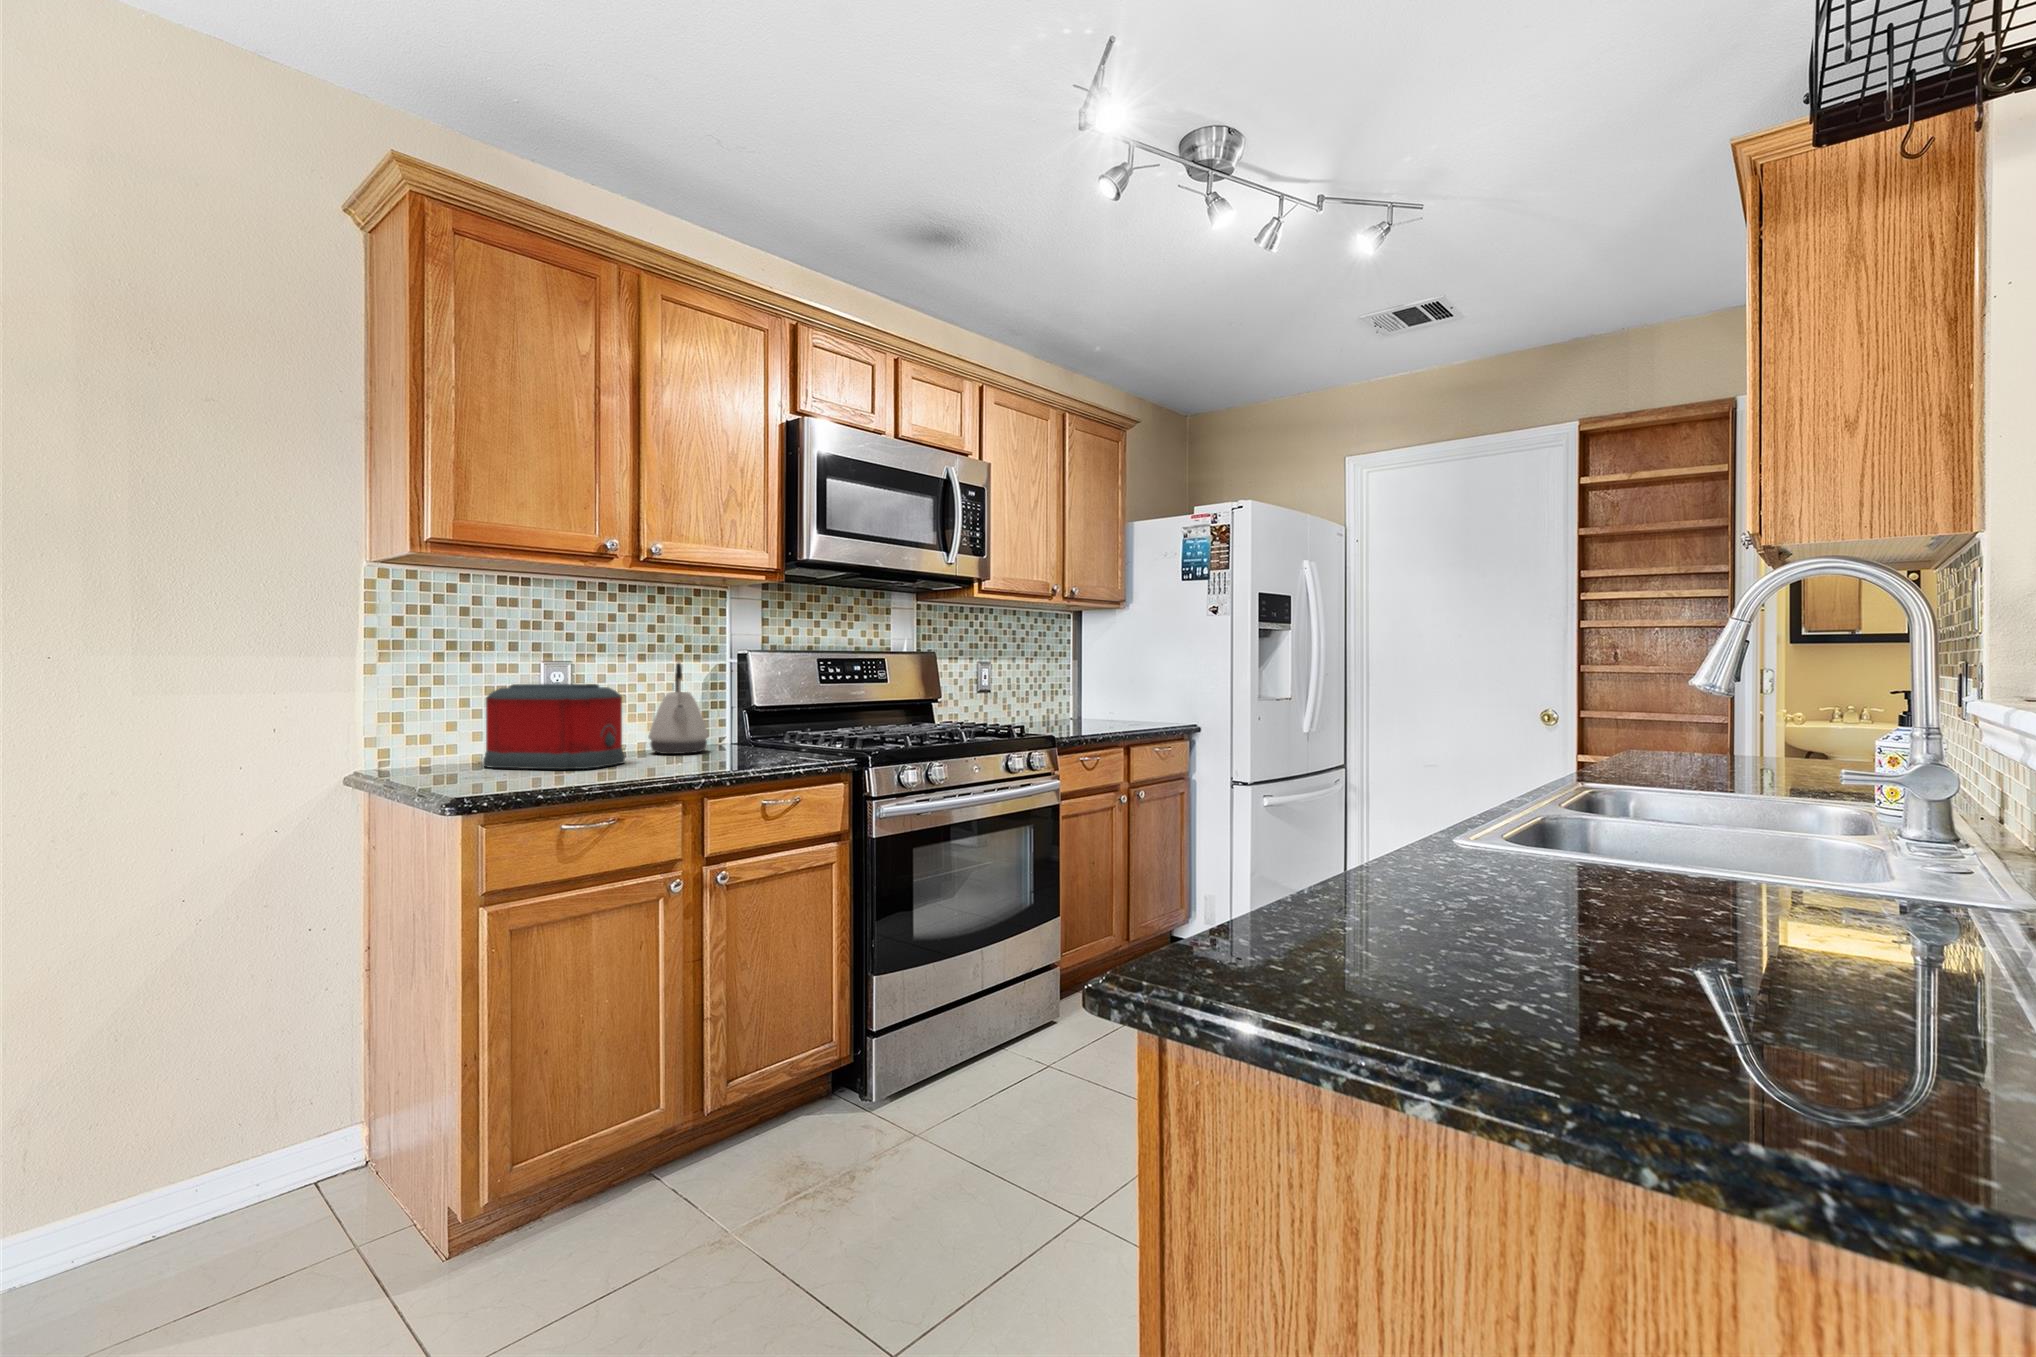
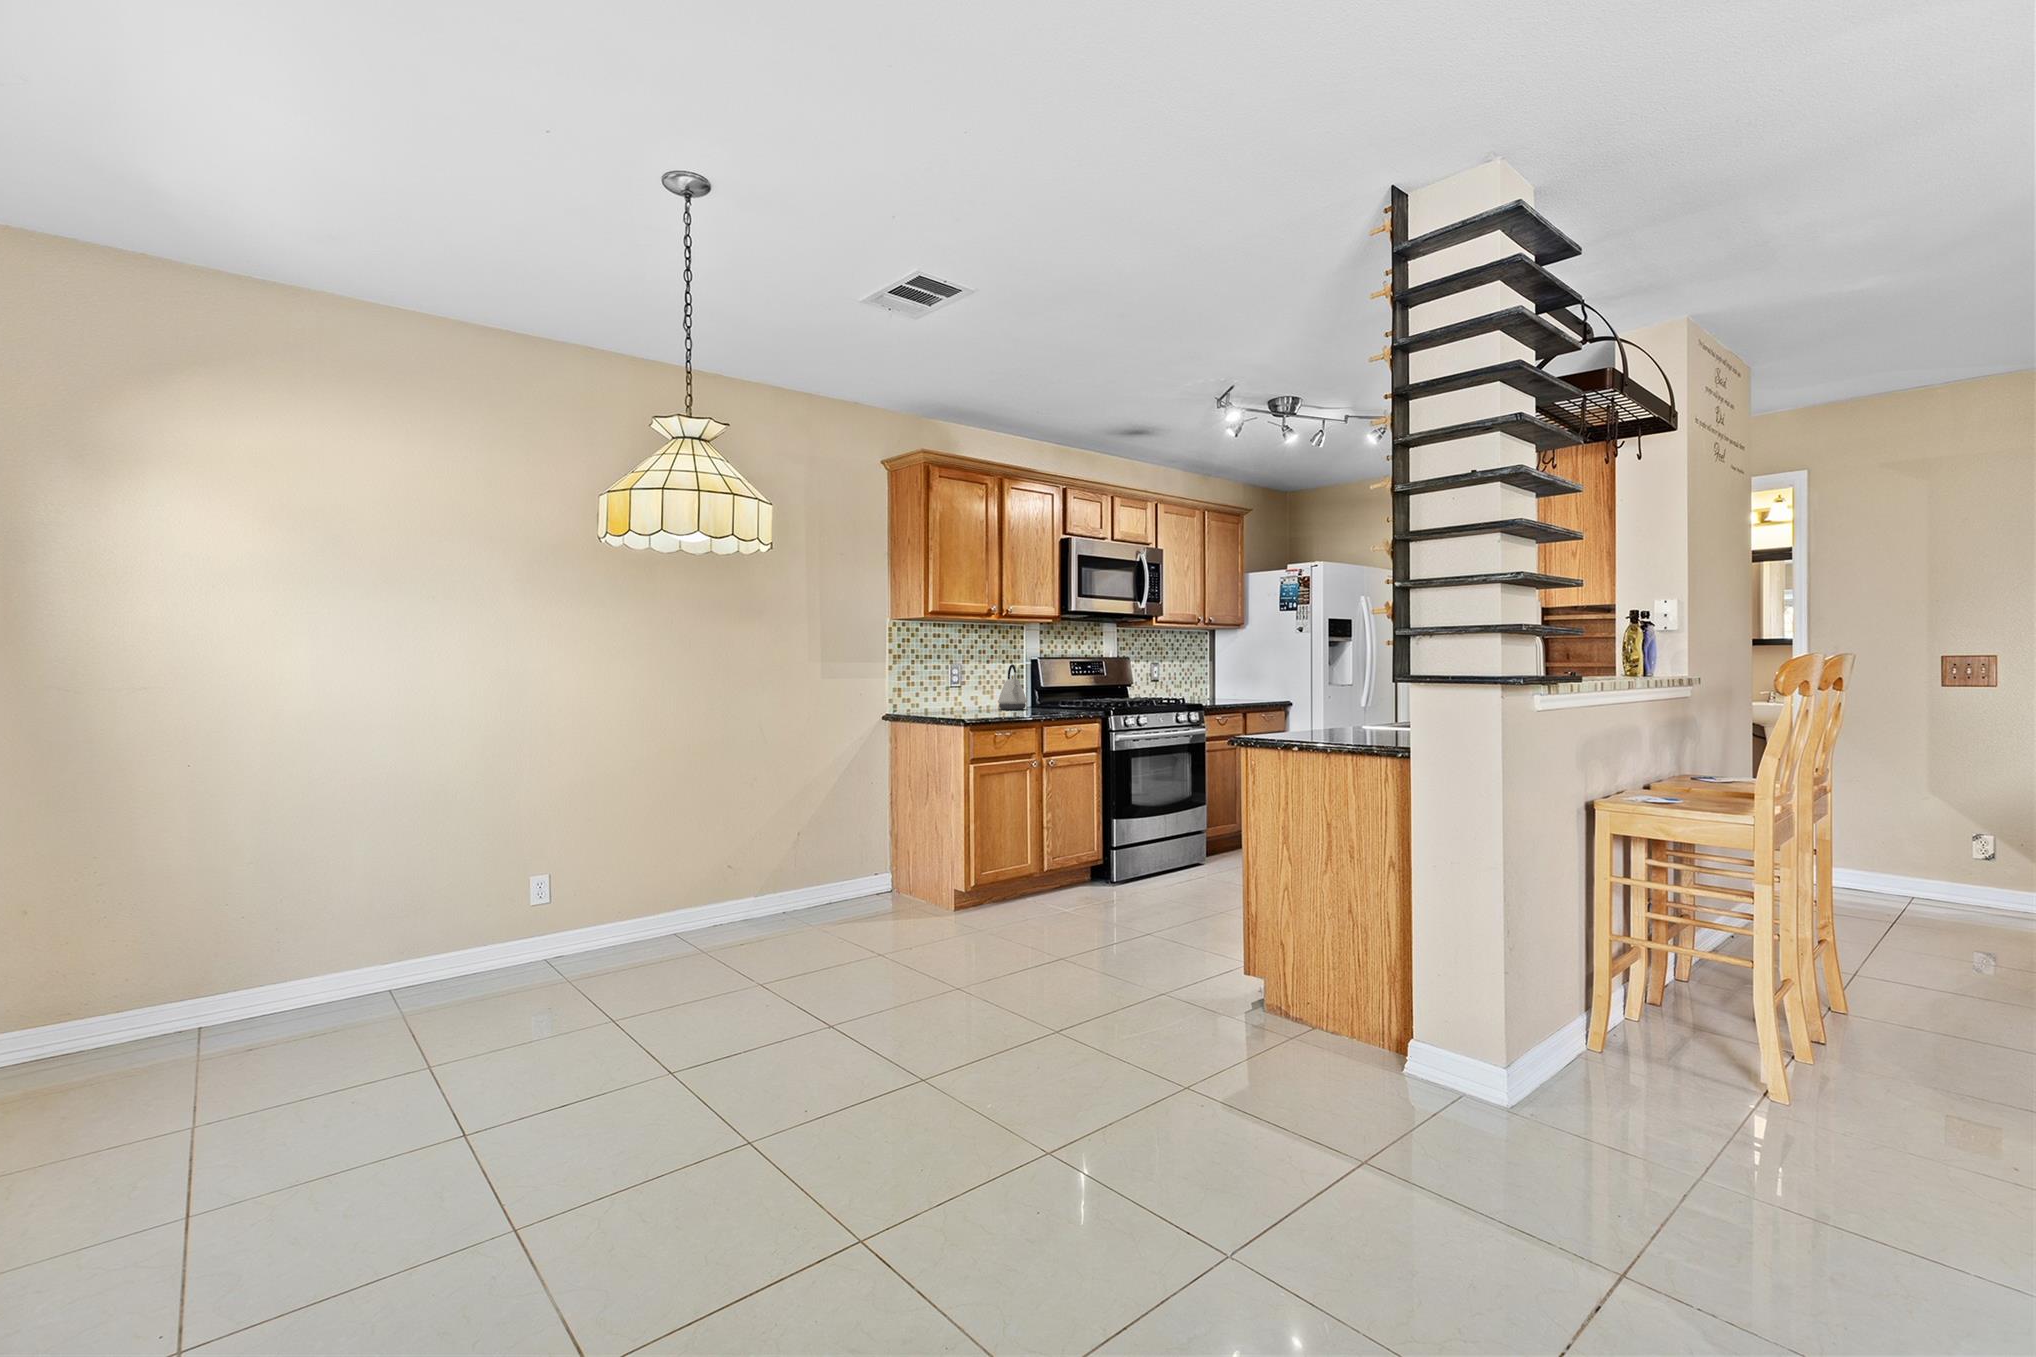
toaster: present [483,684,625,769] -> none [939,675,998,713]

